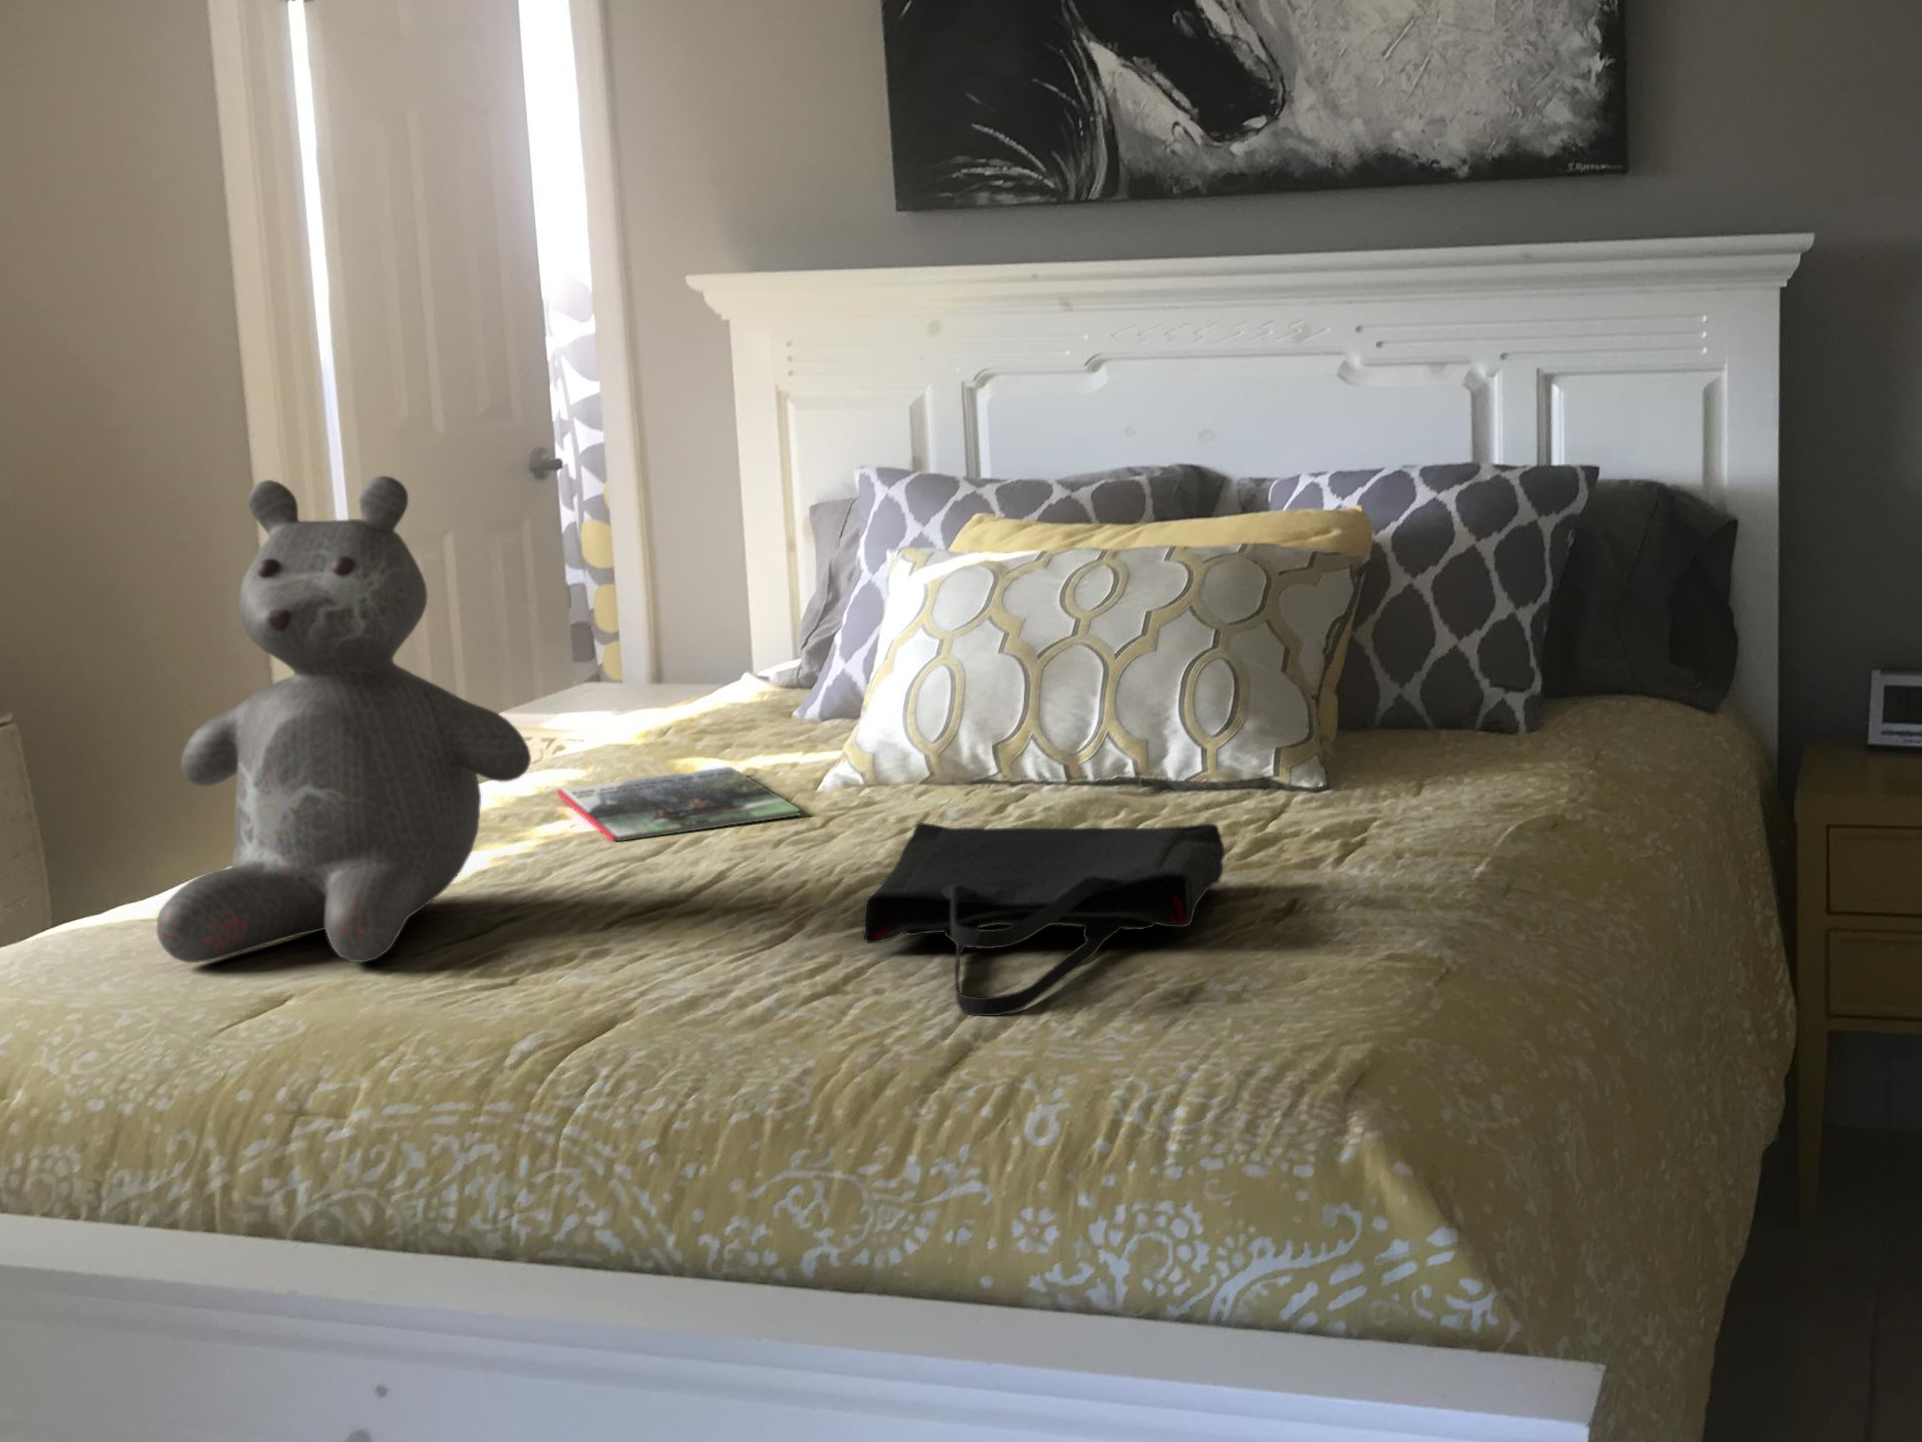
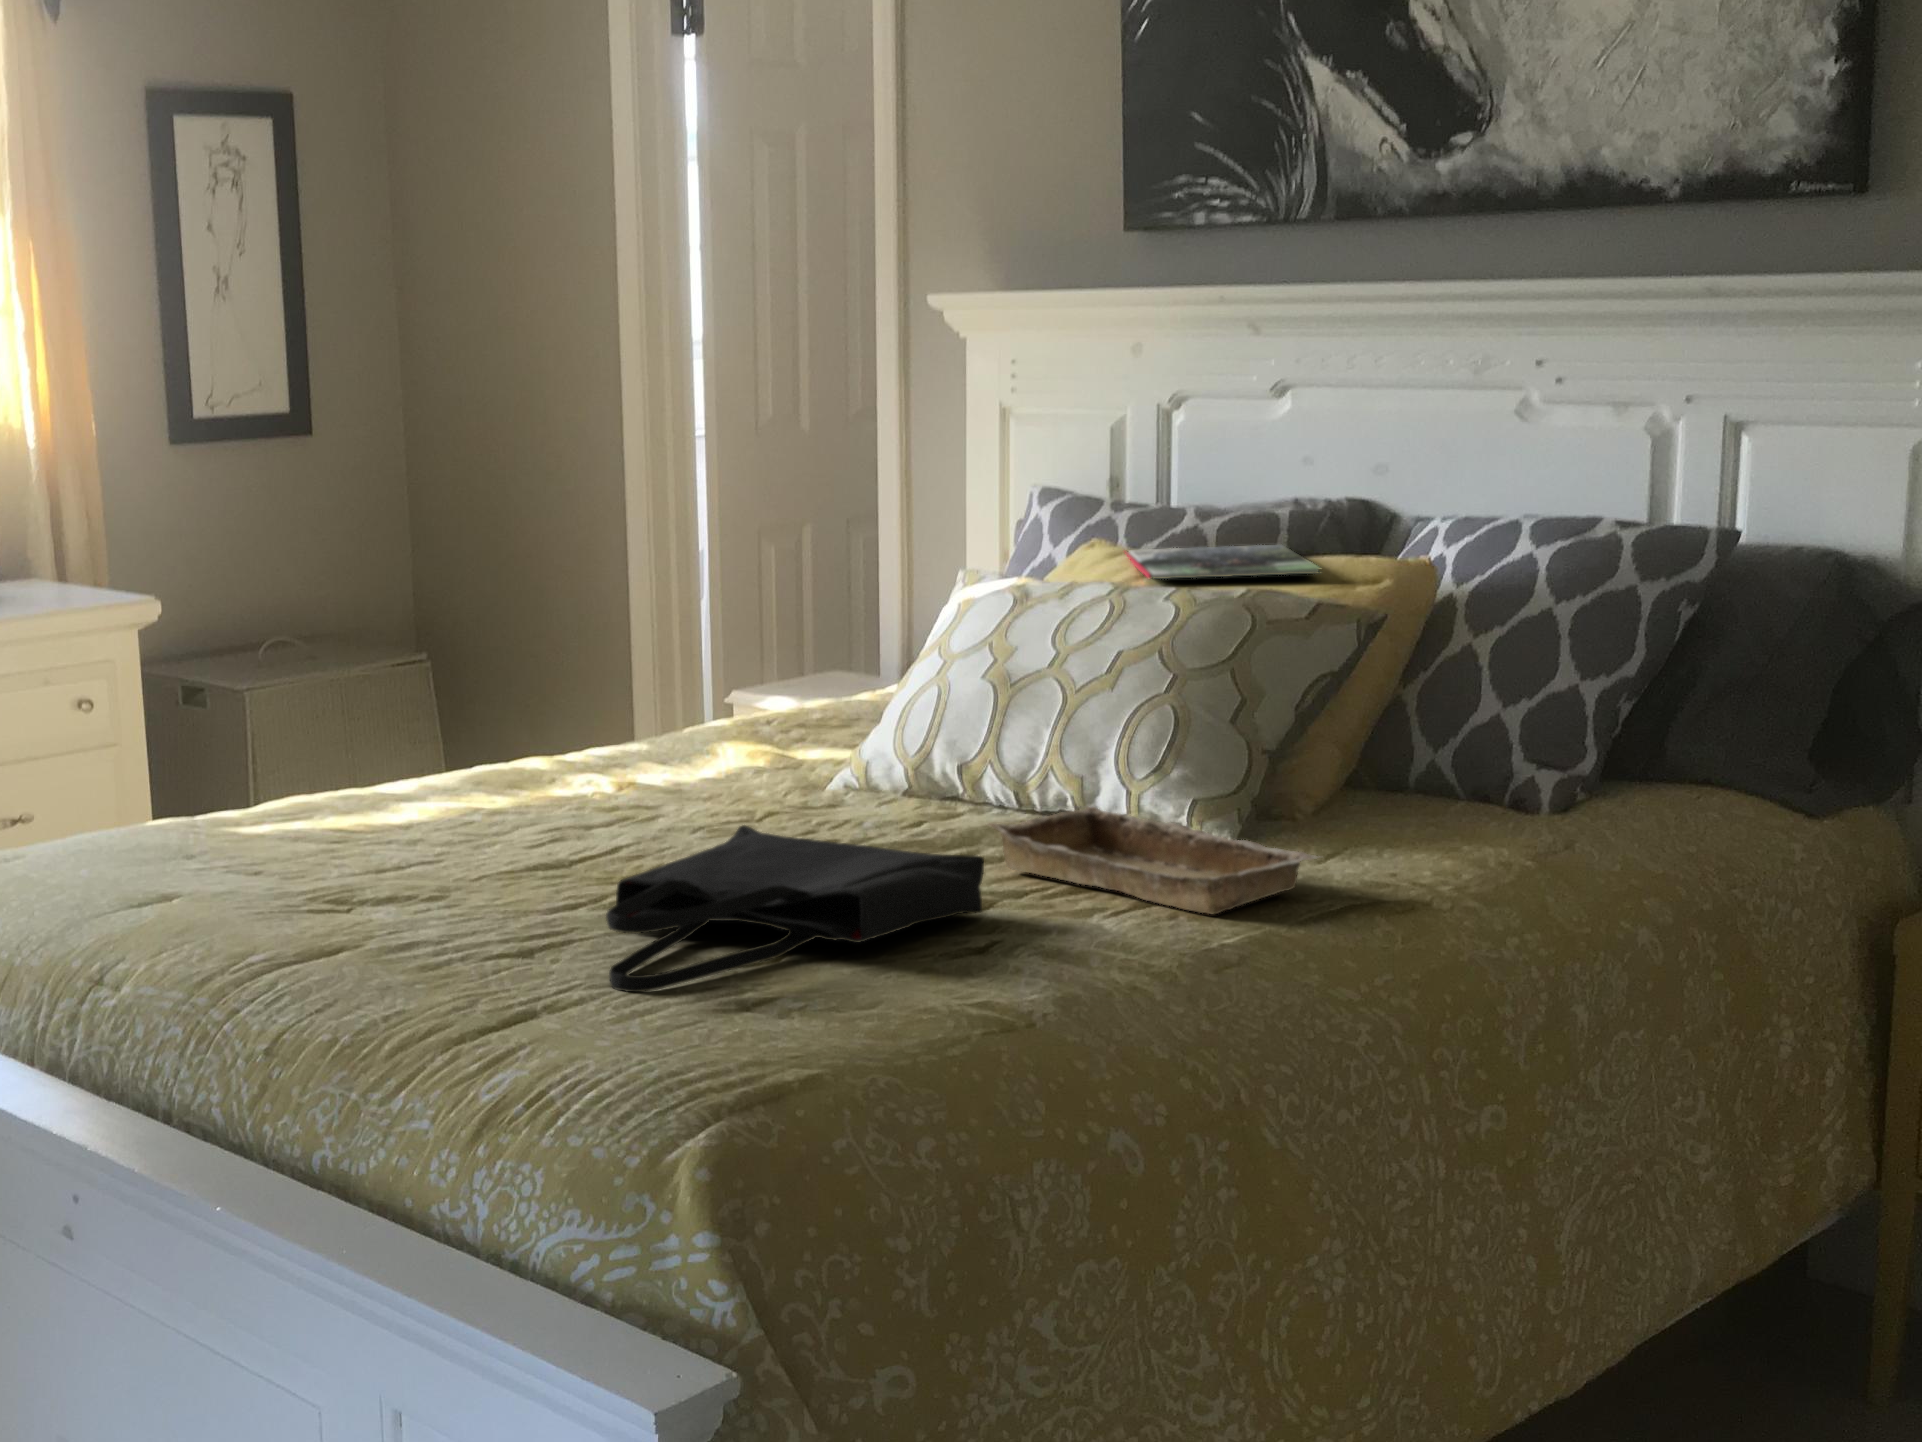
teddy bear: present [157,476,531,963] -> none [149,487,445,885]
magazine: present [557,767,801,842] -> present [1126,545,1320,579]
tray: none [1136,767,1485,856] -> present [989,807,1320,914]

